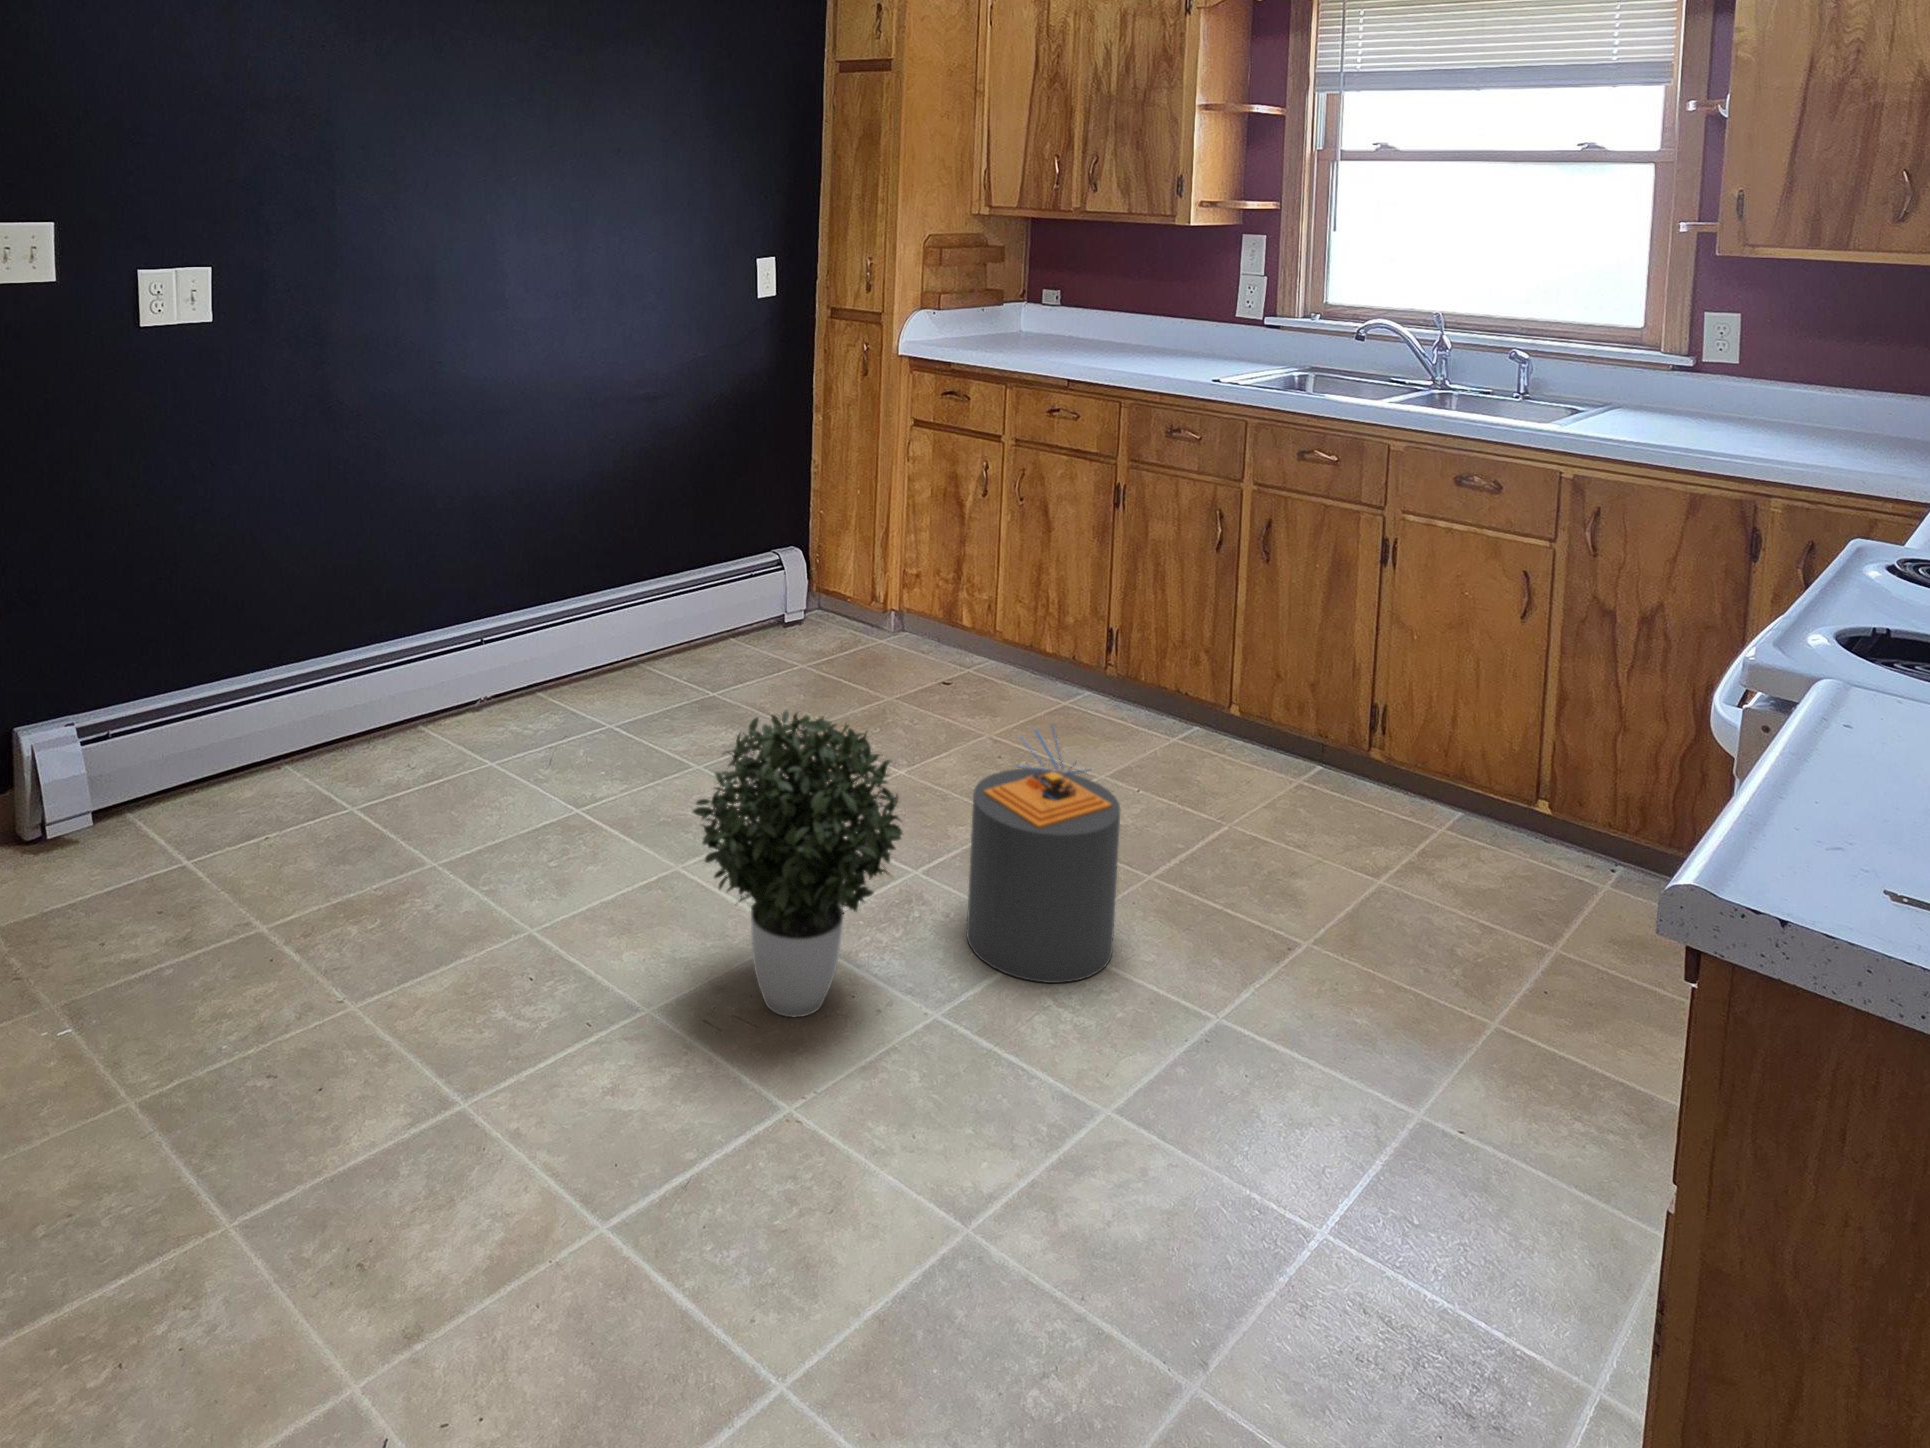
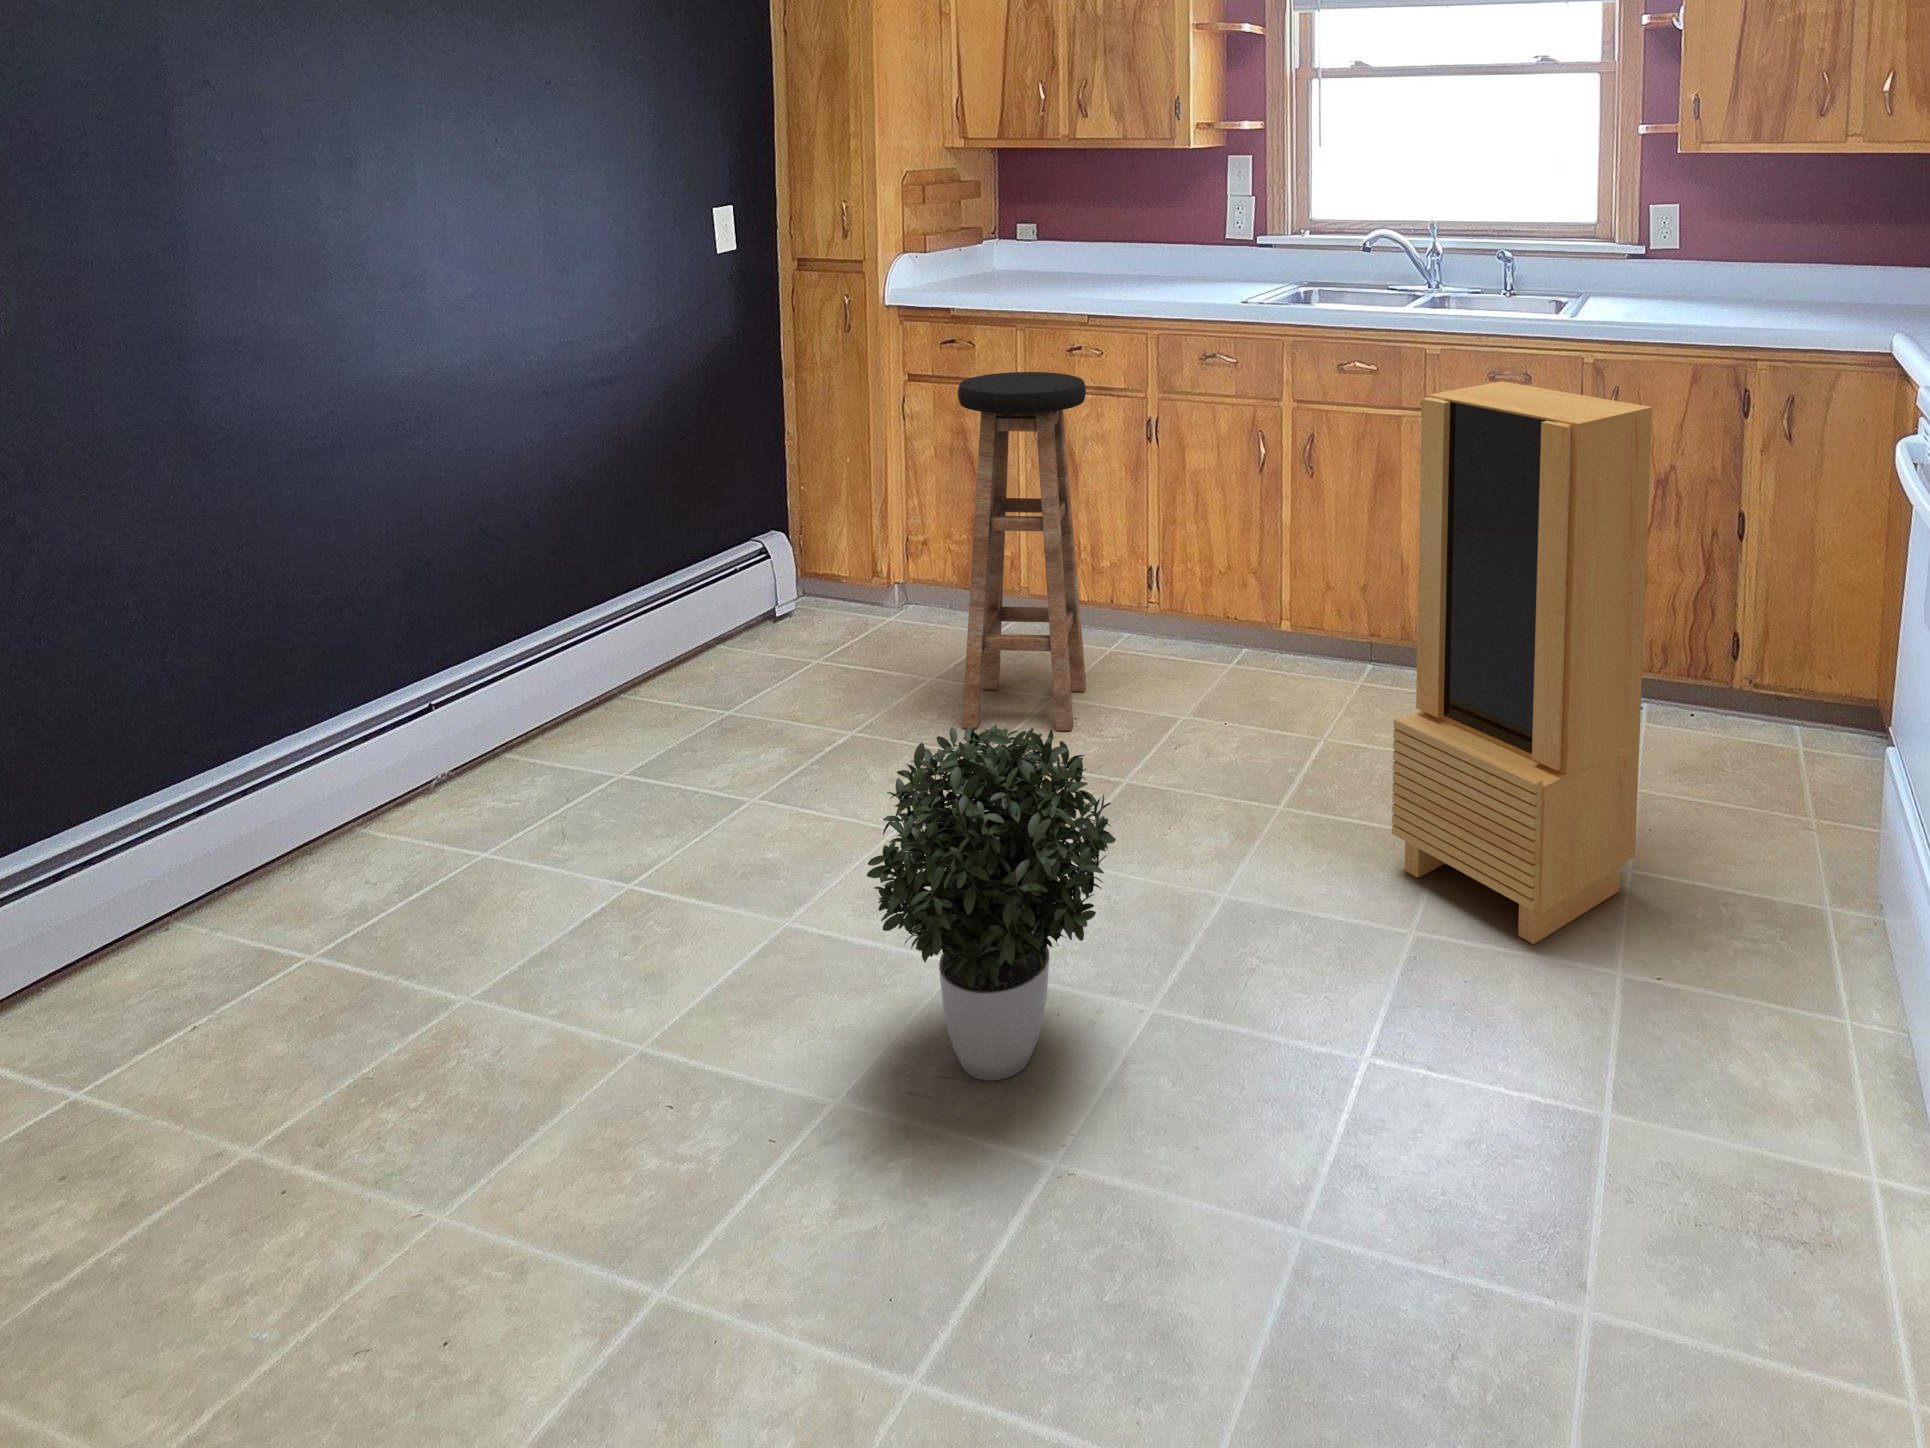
bar stool: none [895,425,1032,764] -> present [958,372,1086,731]
storage cabinet: none [1227,481,1518,1056] -> present [1392,381,1652,944]
trash can: present [967,725,1120,983] -> none [1139,671,1295,956]

